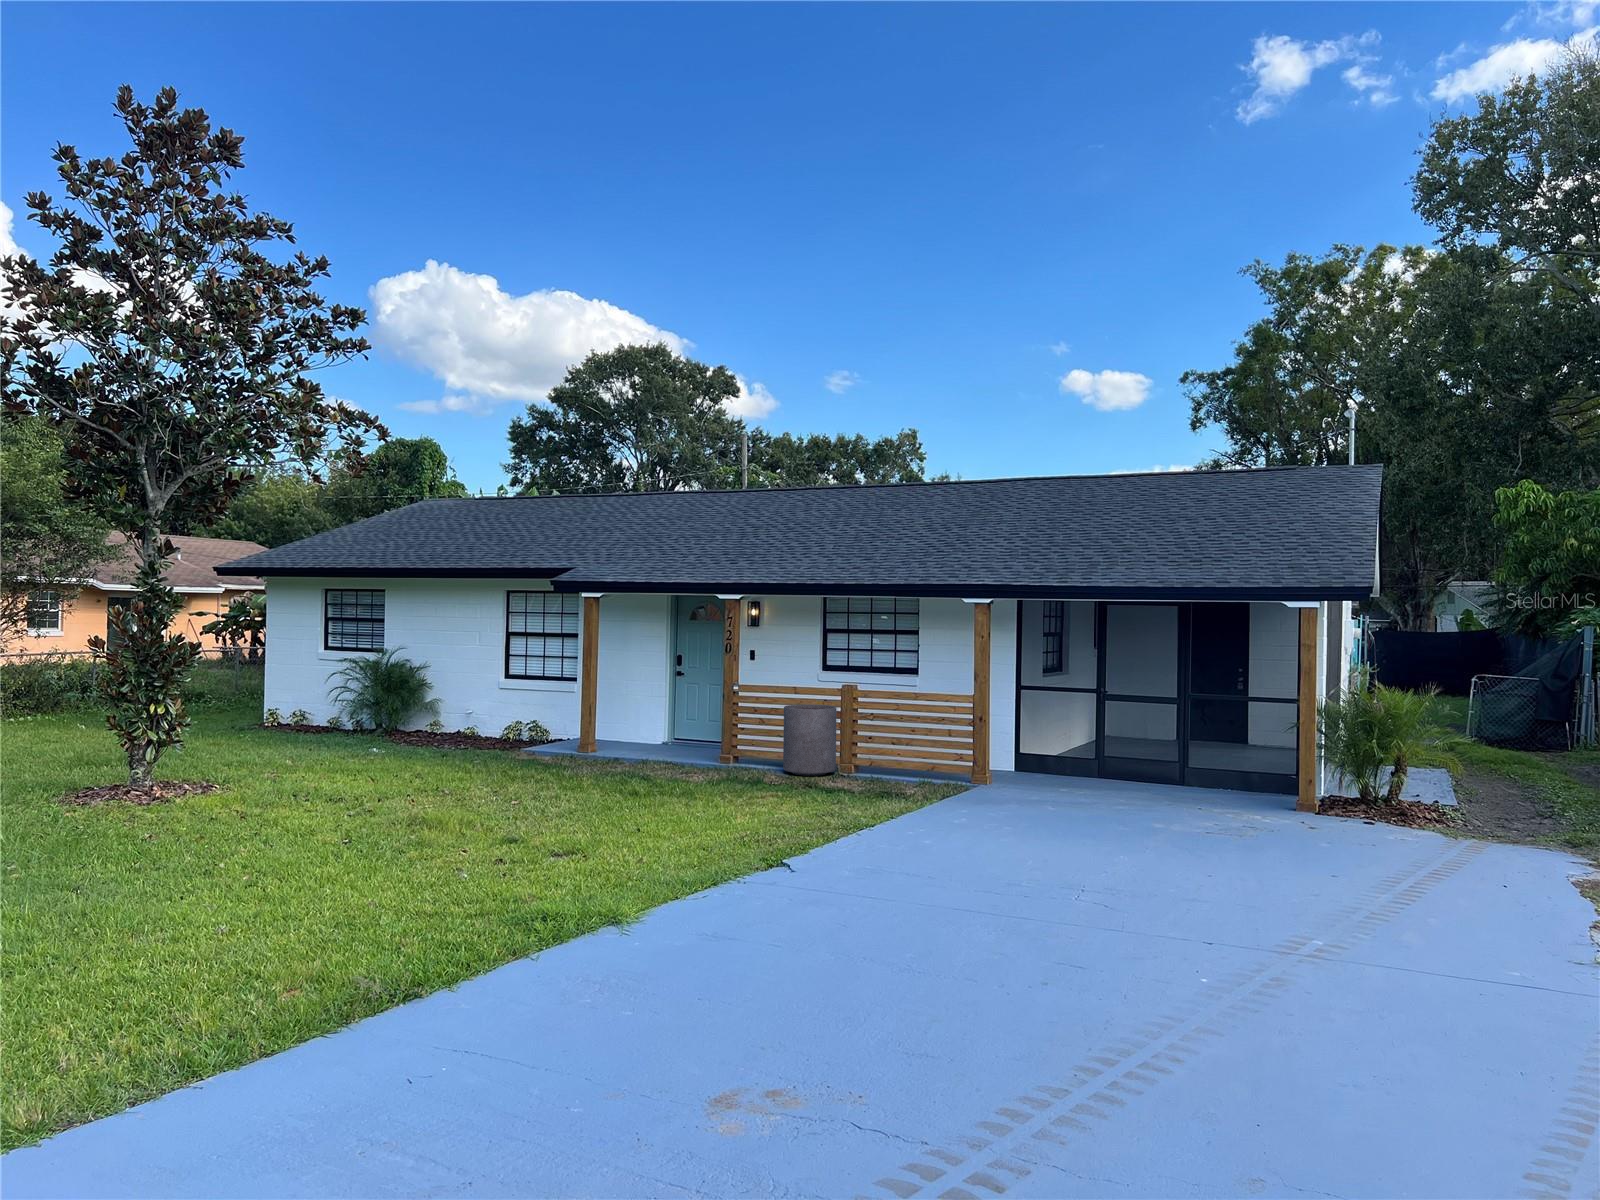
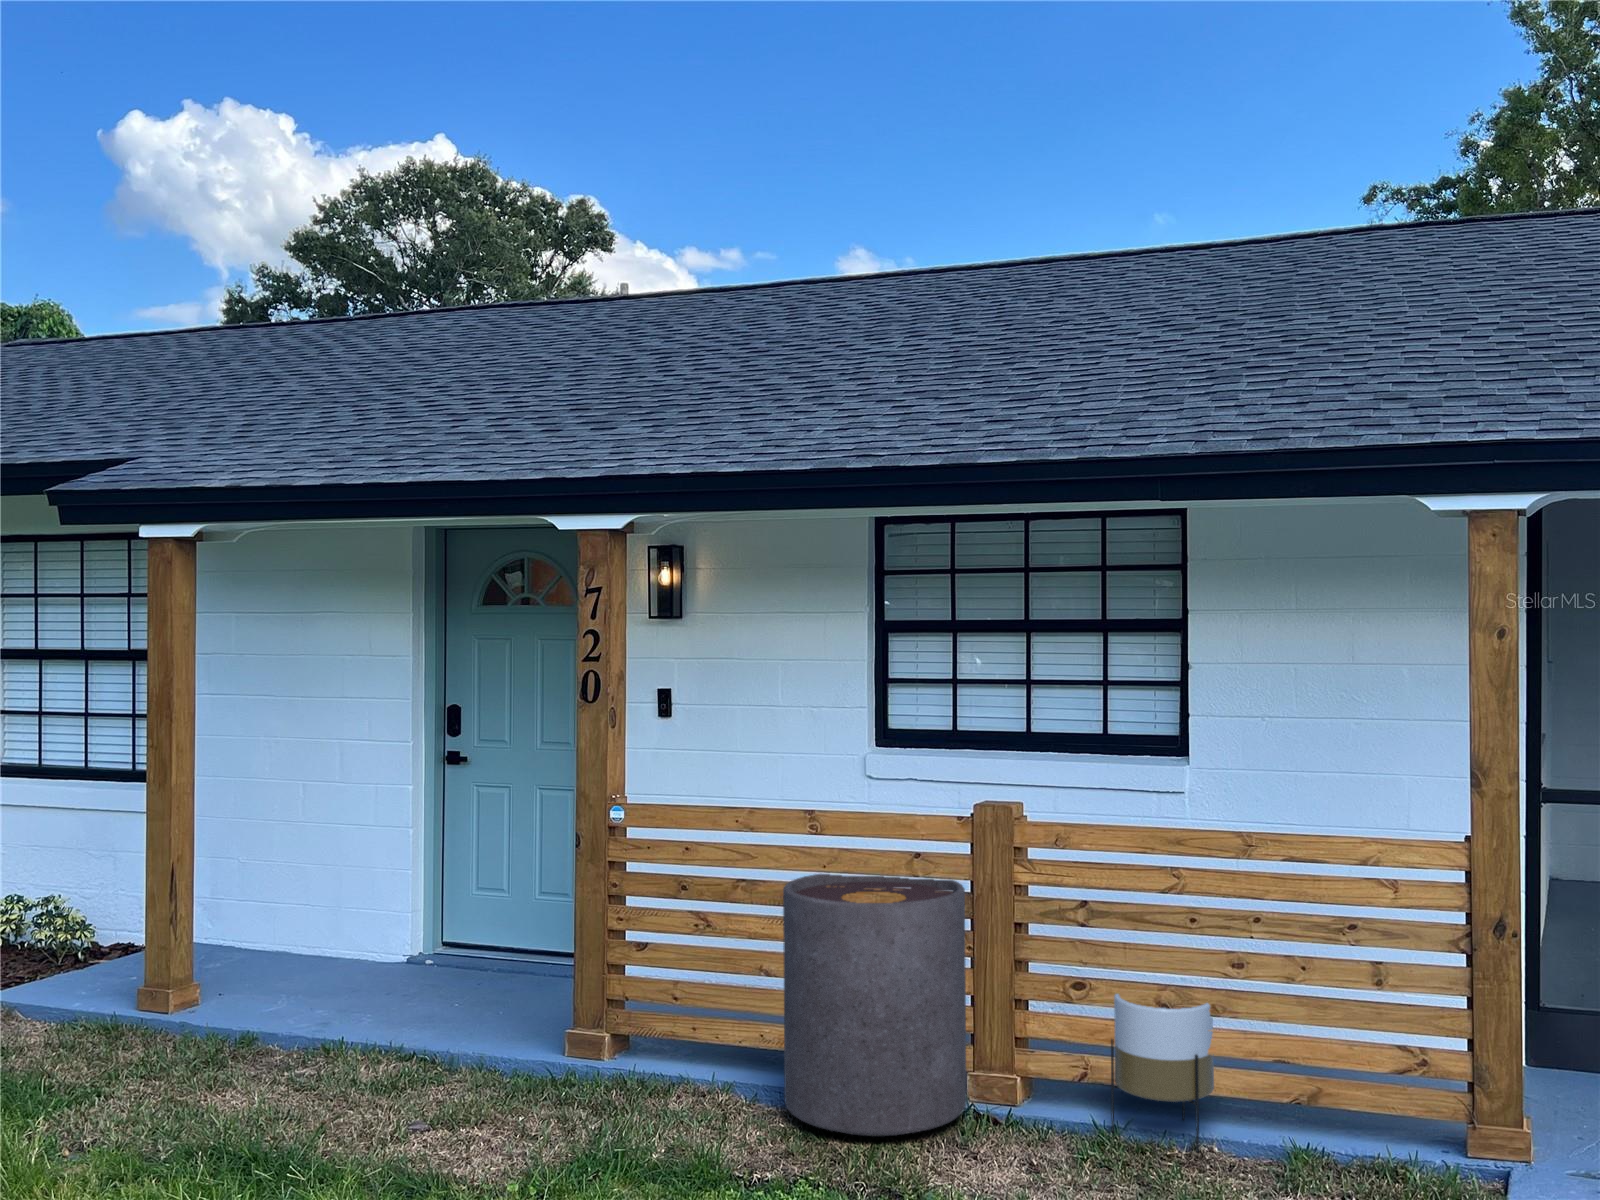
planter: none [875,737,904,780] -> present [1111,994,1214,1152]

